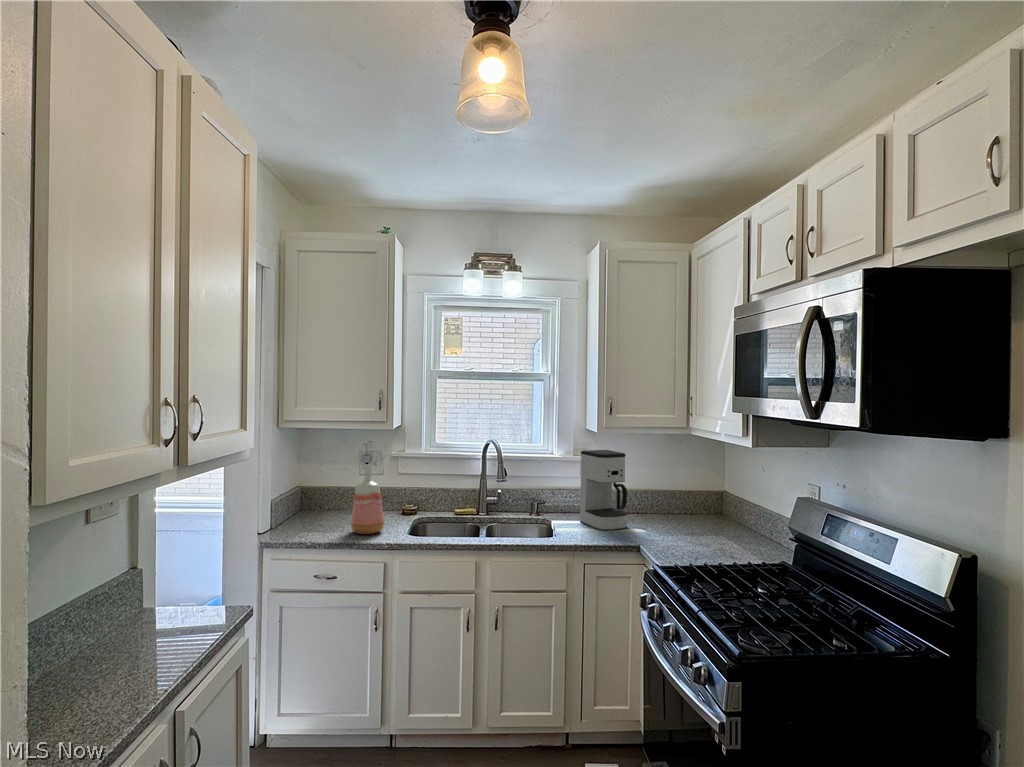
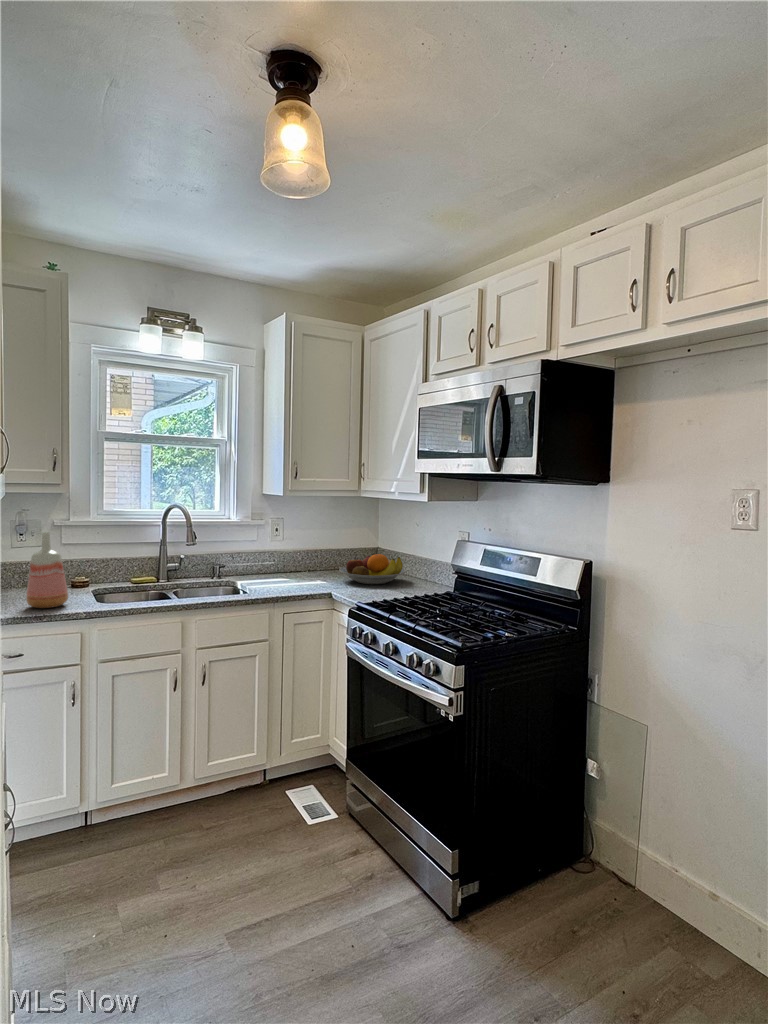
coffee maker: present [580,450,628,531] -> none [264,512,310,584]
fruit bowl: none [659,504,741,541] -> present [339,554,405,584]

